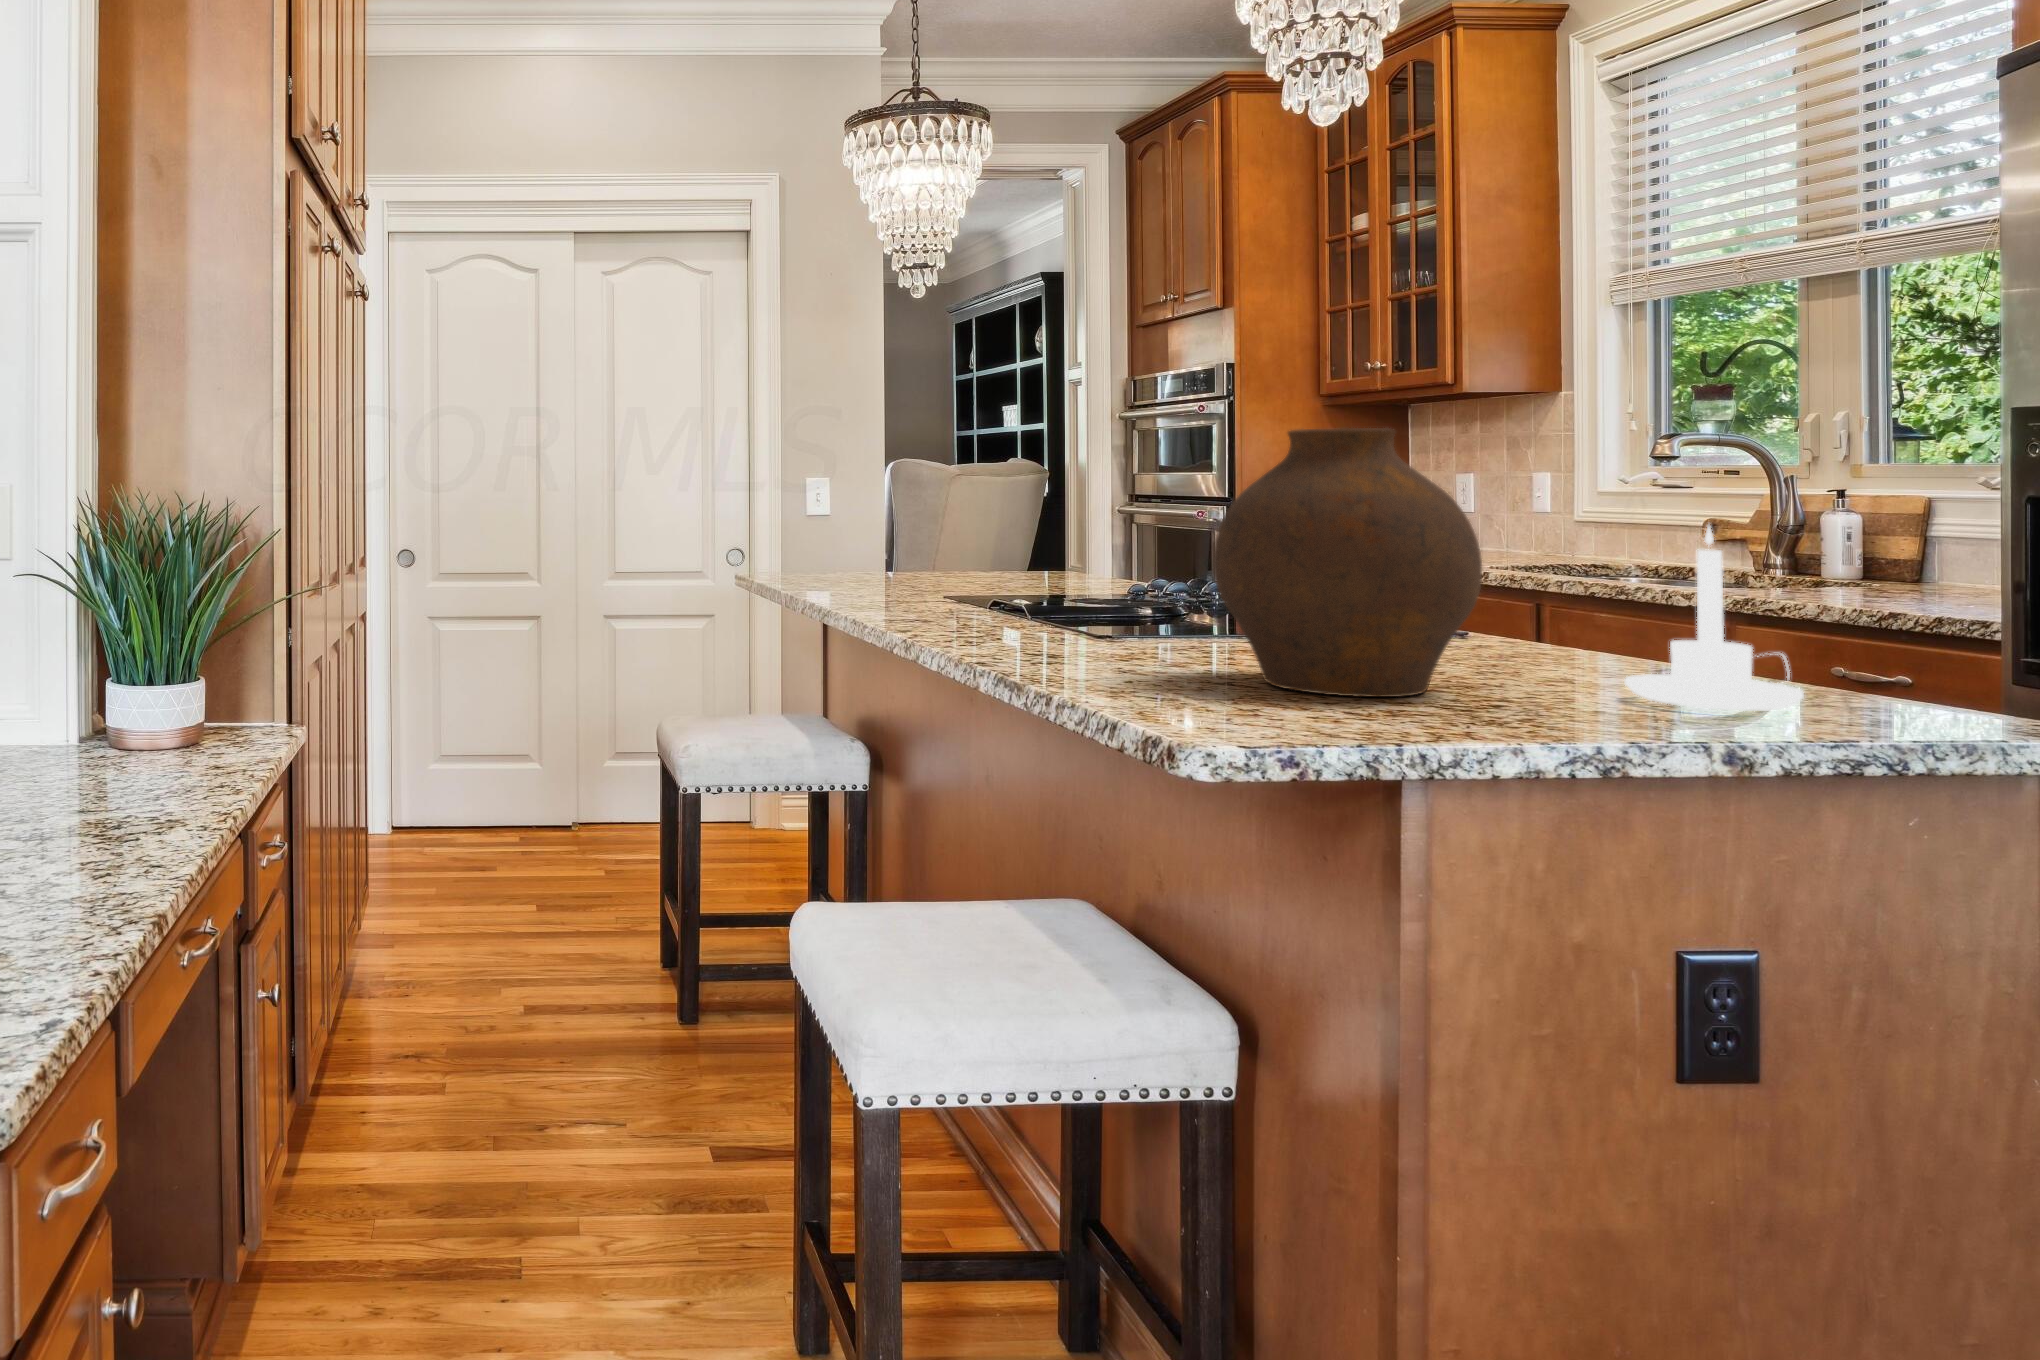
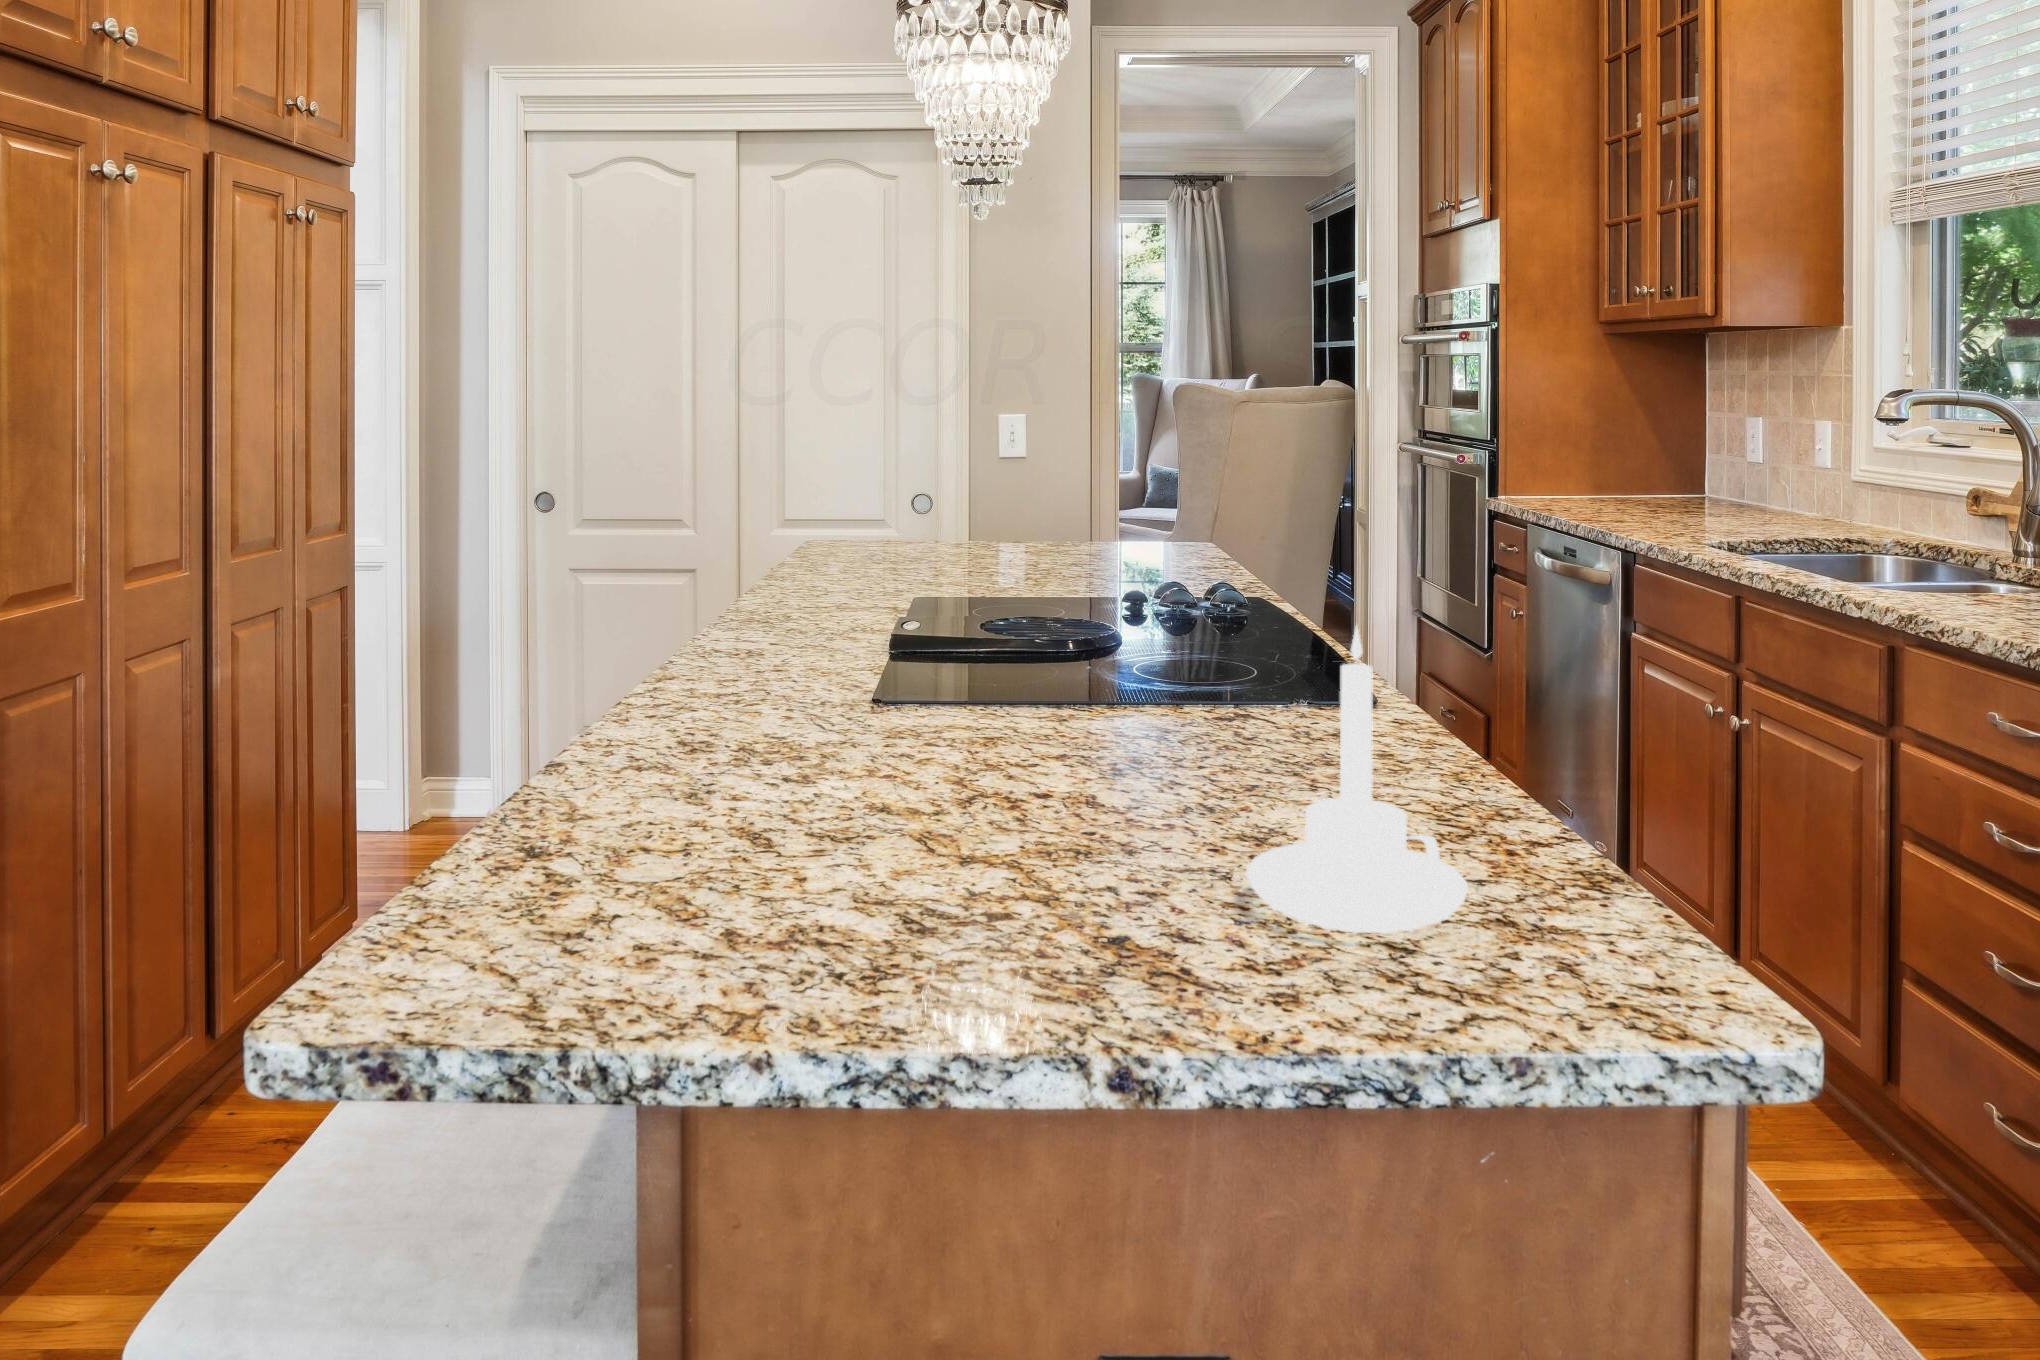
vase: present [1213,428,1482,697] -> none [746,453,1097,873]

